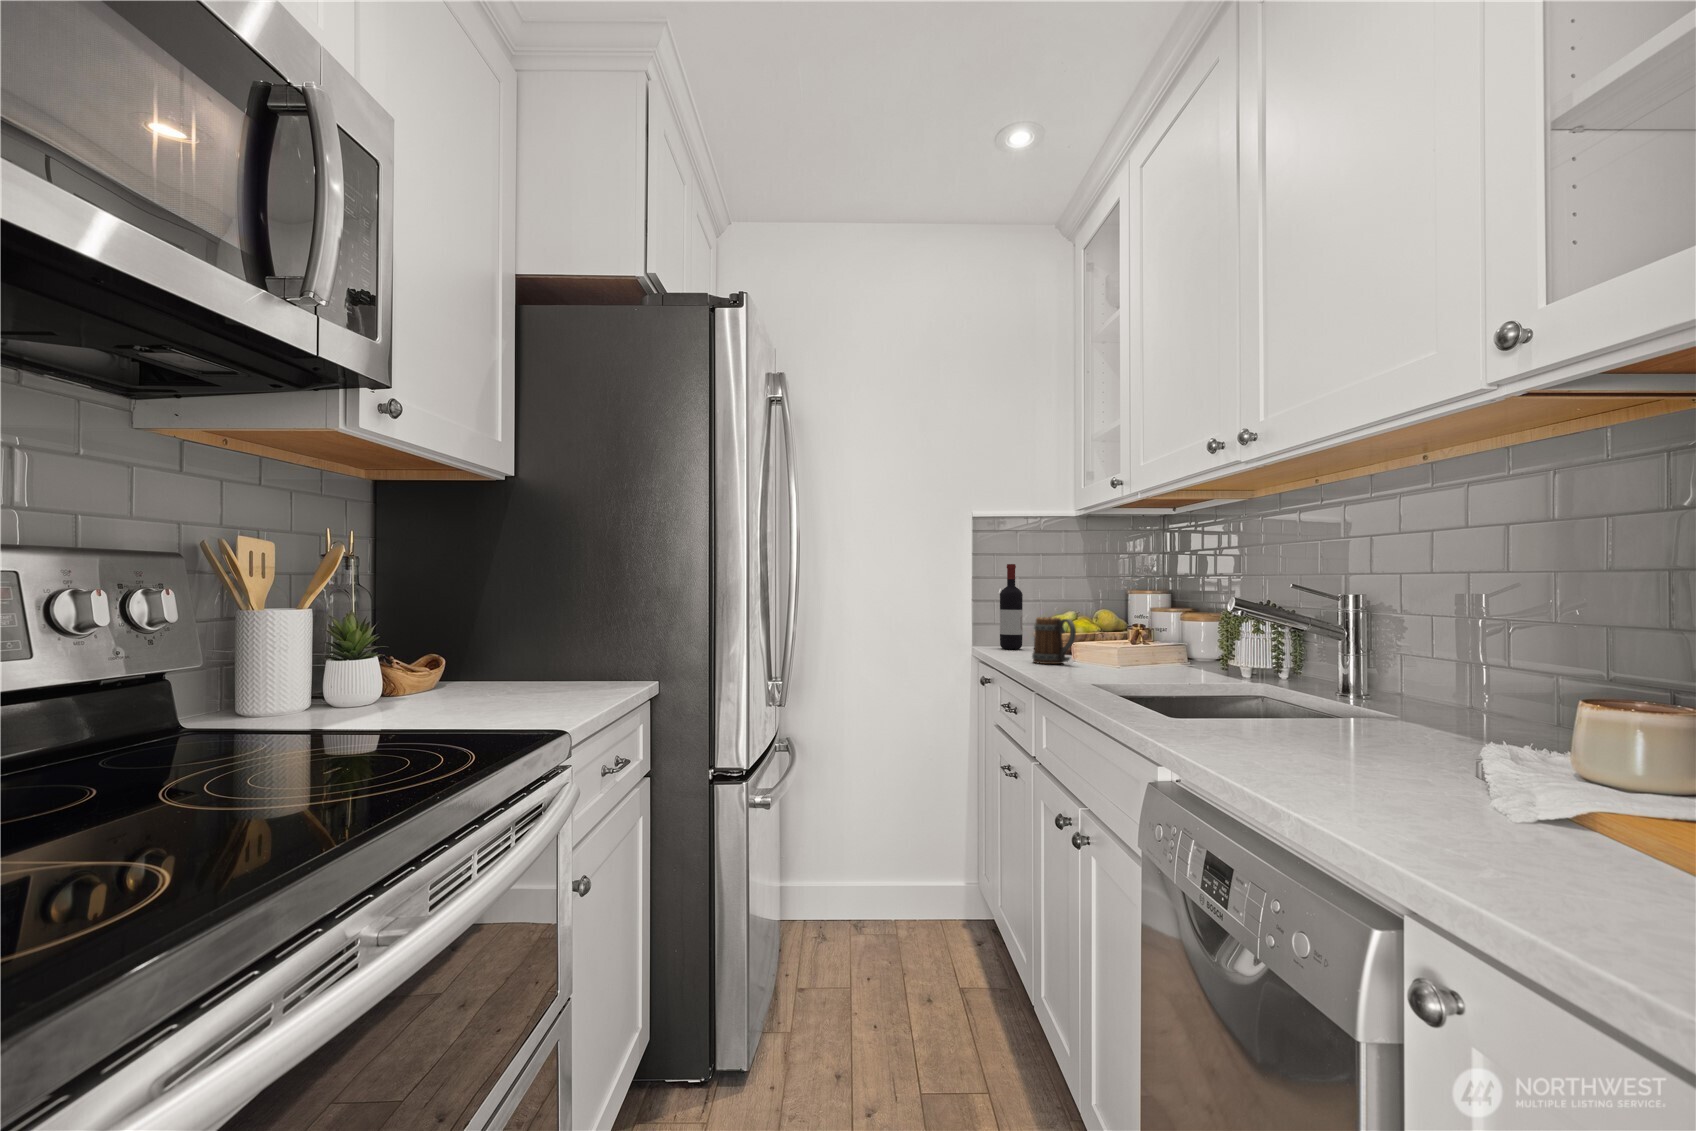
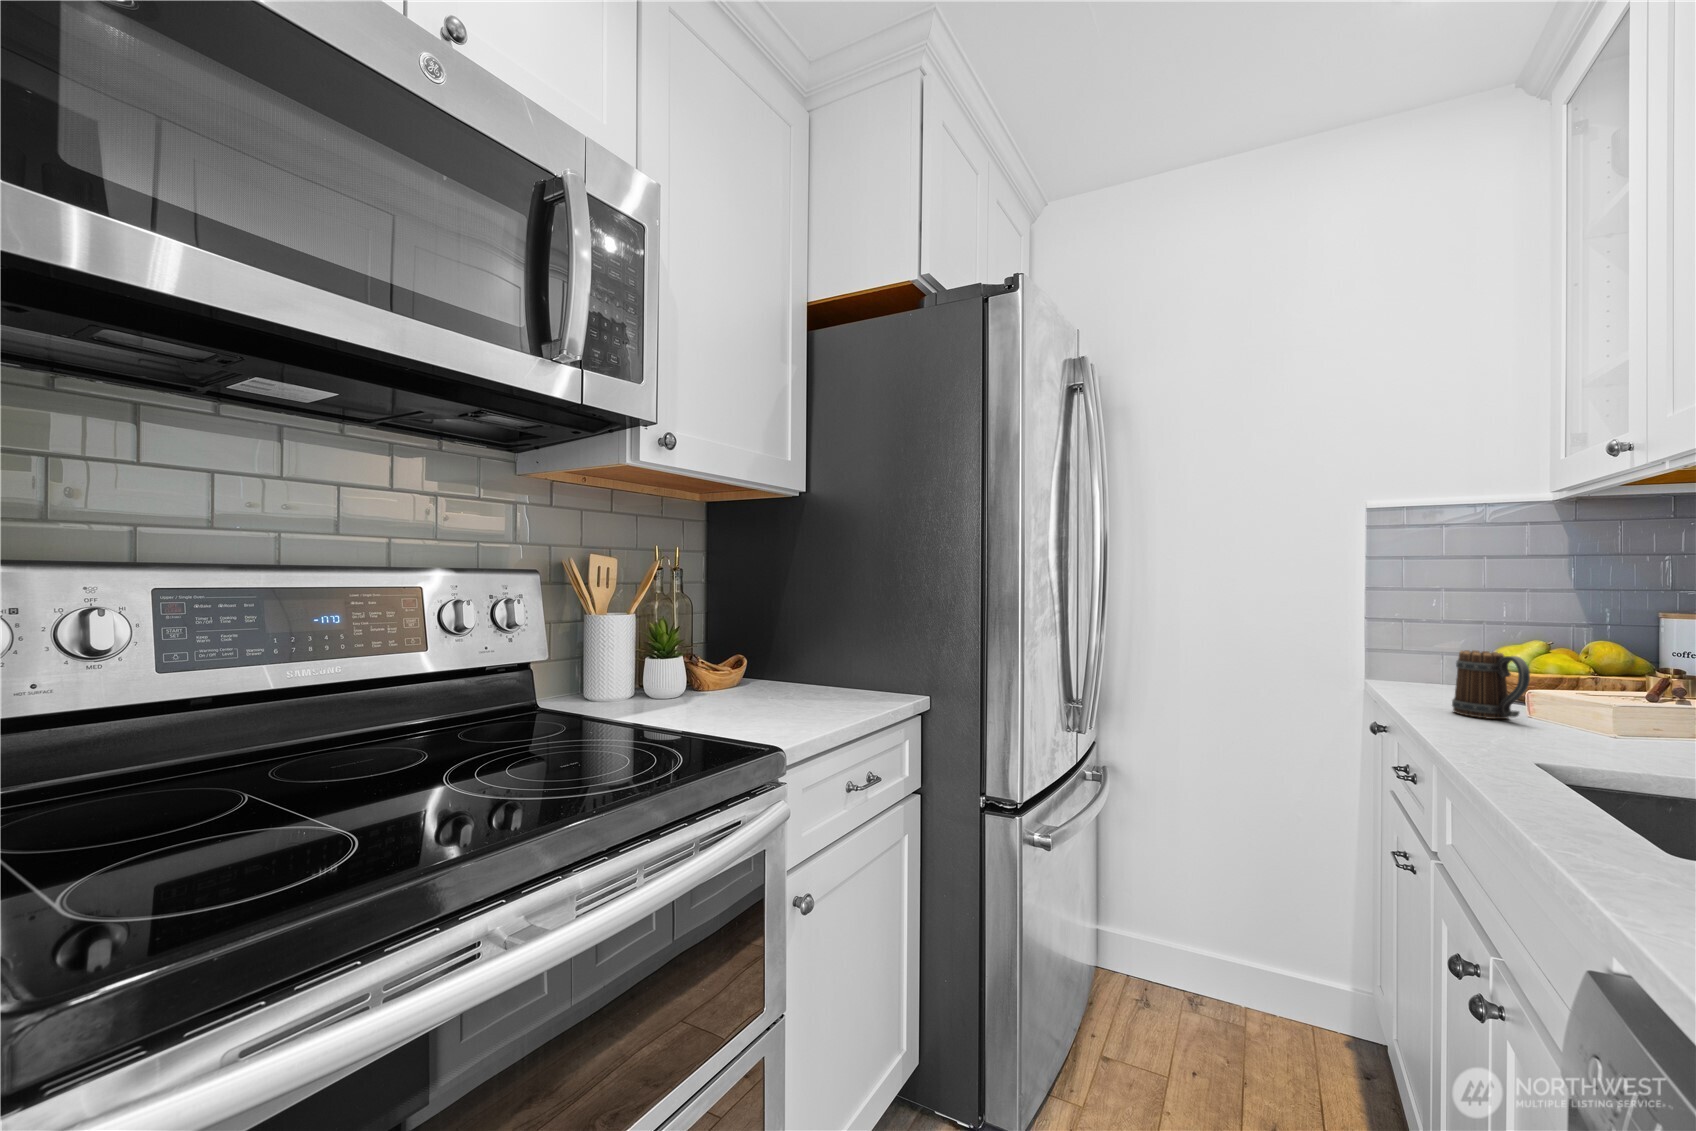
wine bottle: present [1000,564,1023,649] -> none [1416,573,1455,685]

